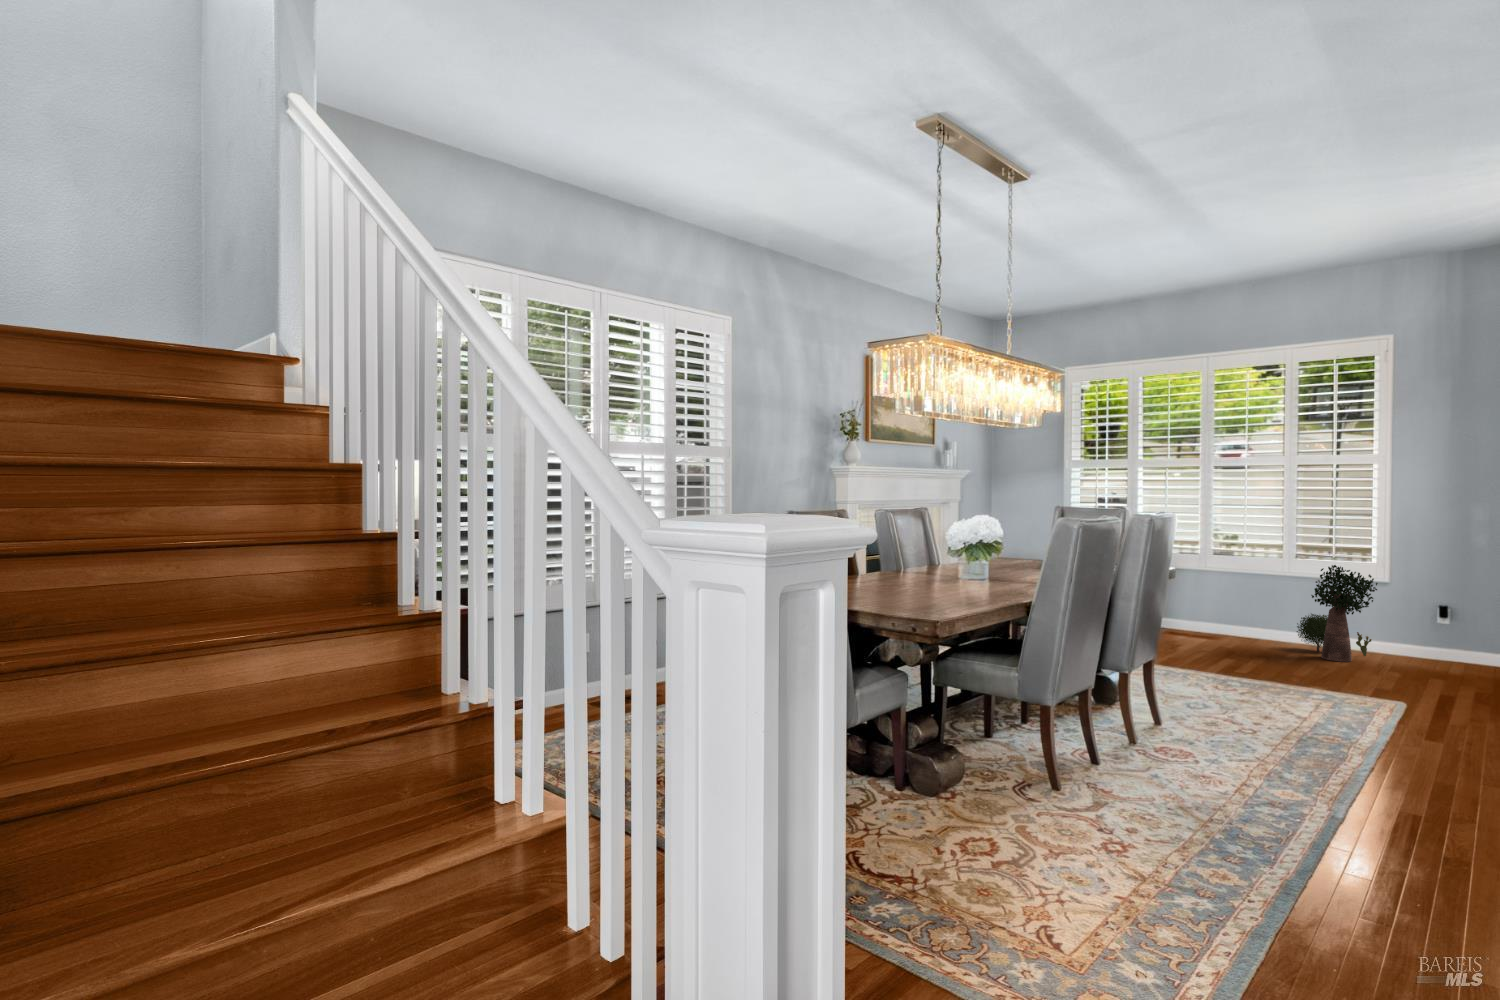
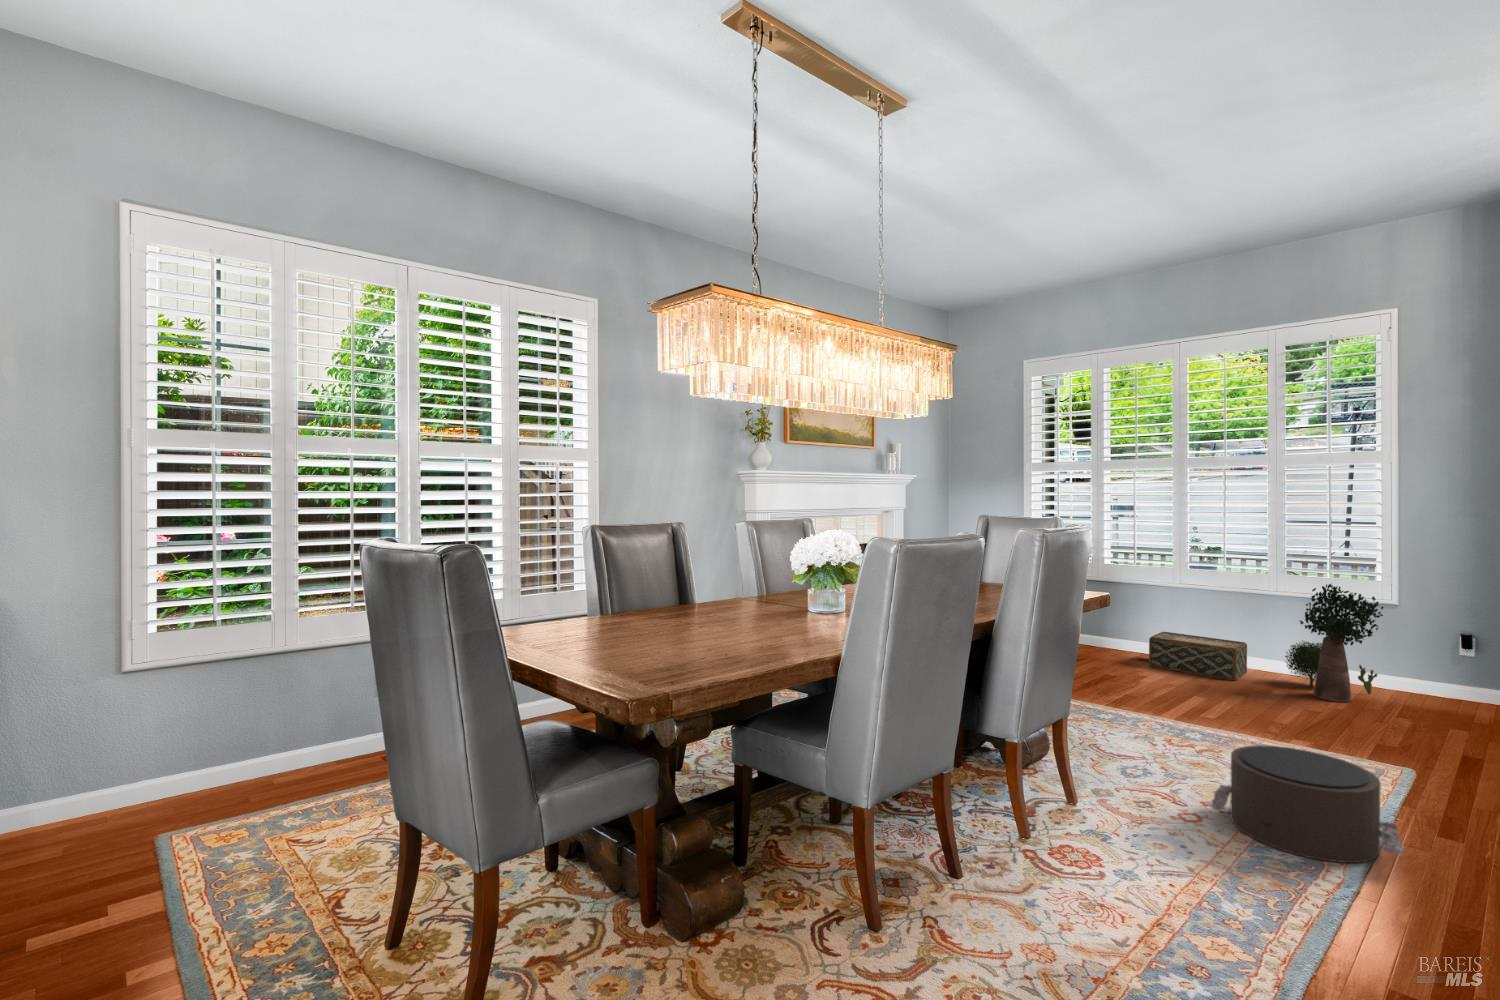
woven basket: none [1181,609,1264,648] -> present [1149,632,1247,680]
pouf: none [1264,678,1403,753] -> present [1212,745,1404,863]

